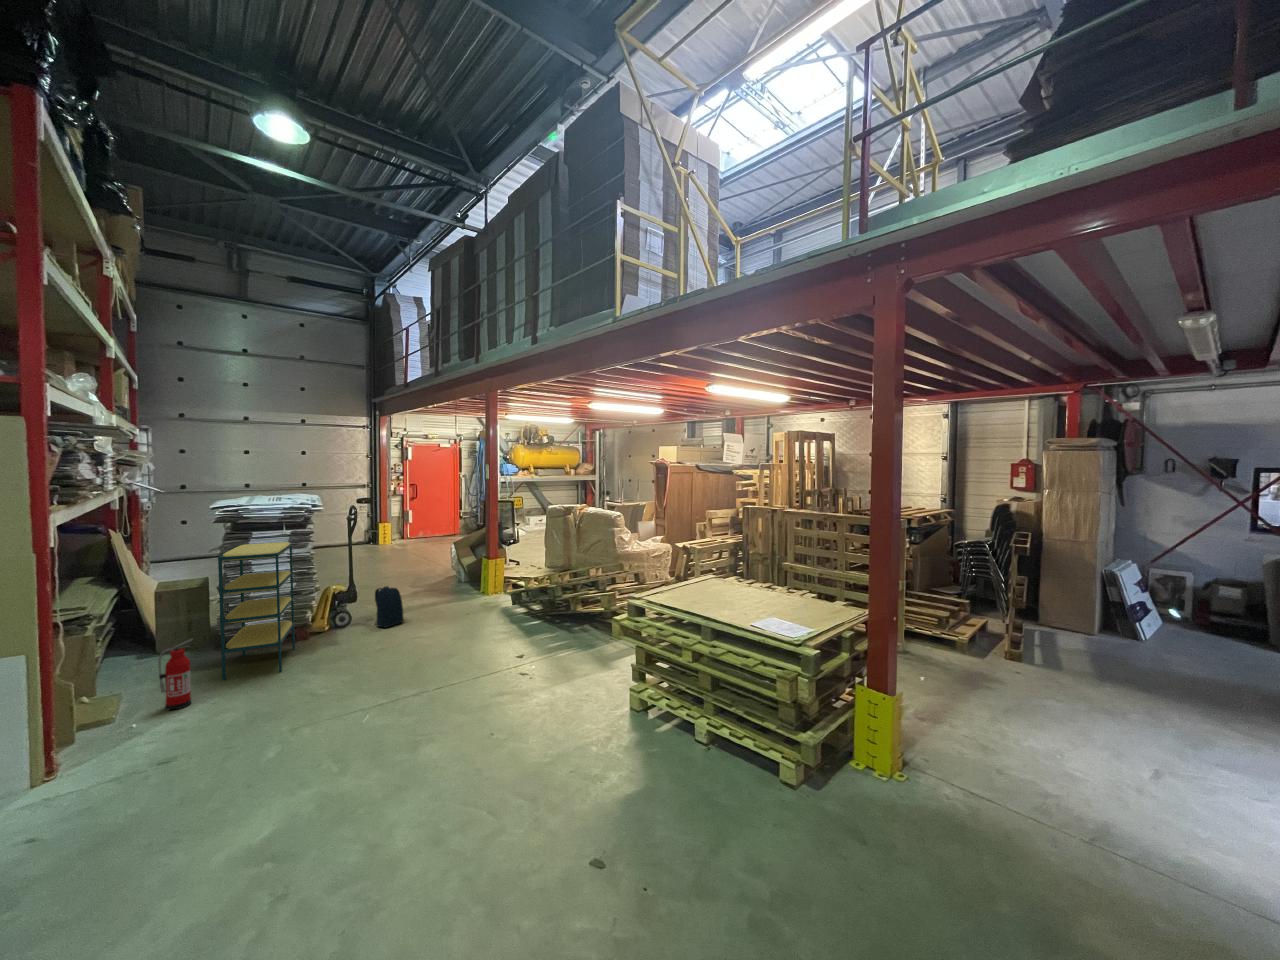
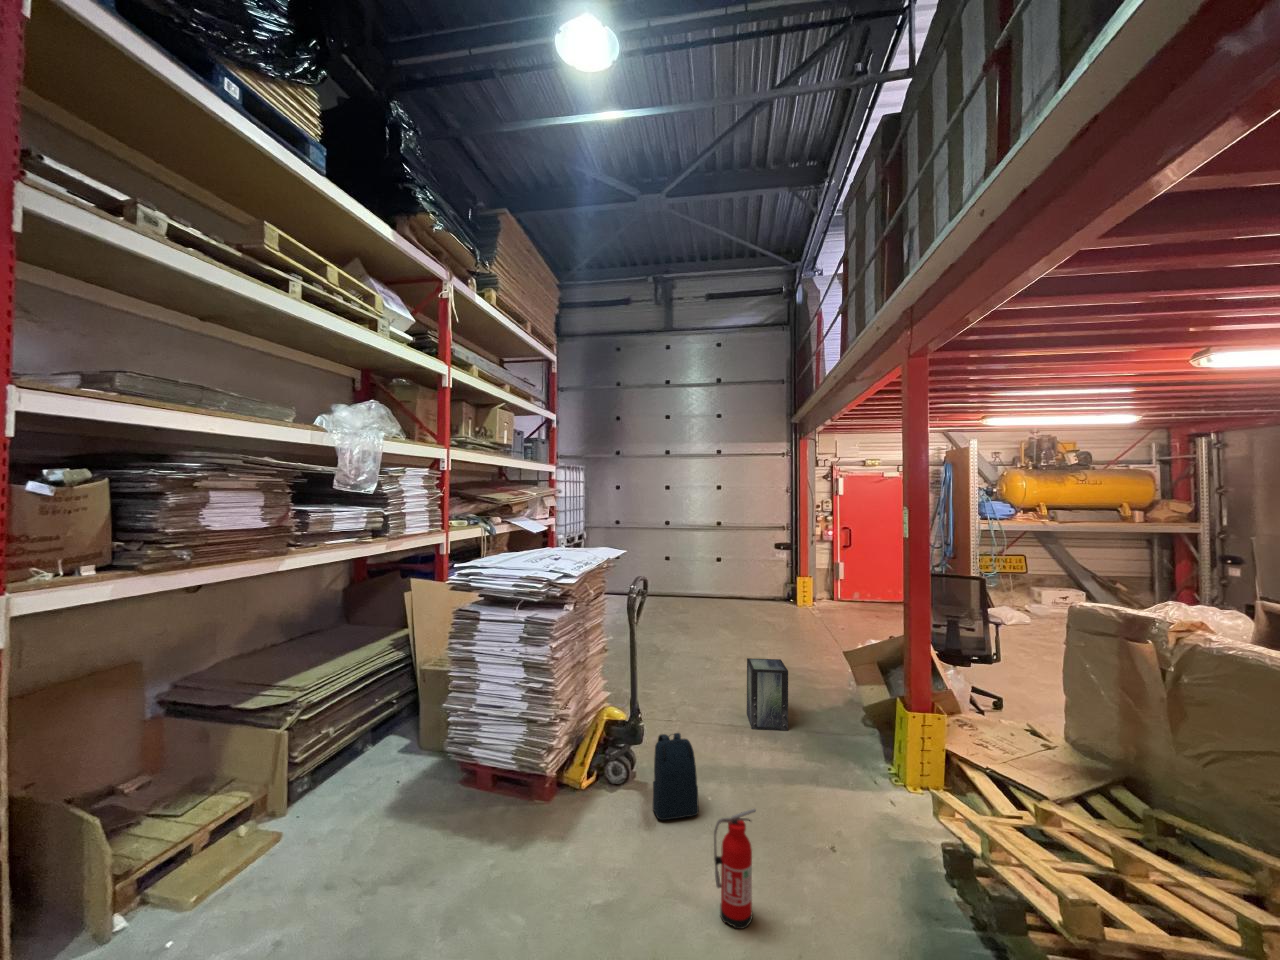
shelving unit: present [218,542,295,680] -> none [380,630,519,884]
storage box: none [394,556,424,596] -> present [747,658,788,730]
fire extinguisher: present [158,639,192,710] -> present [714,809,756,929]

